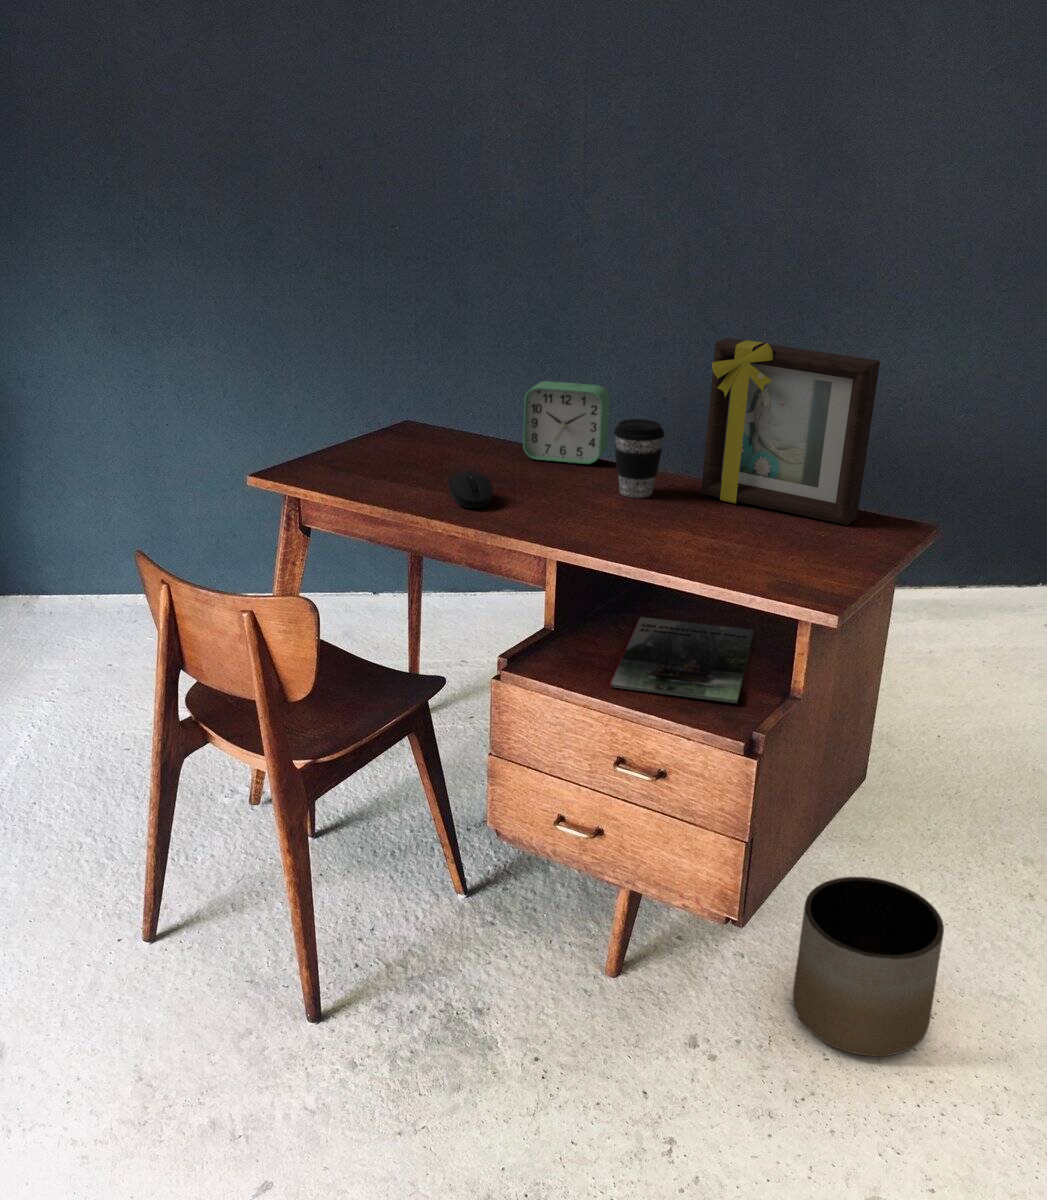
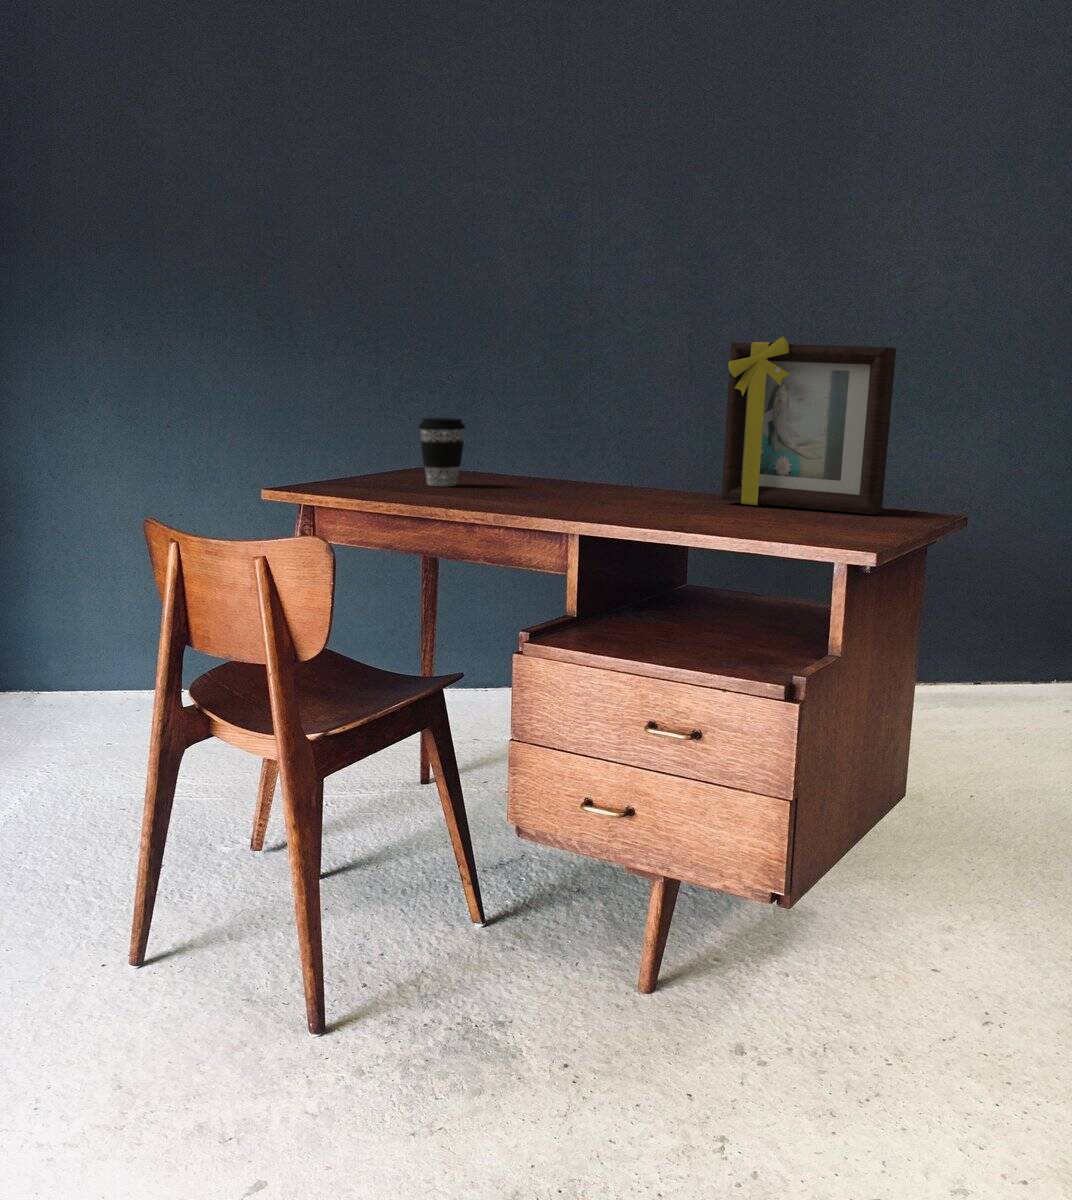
alarm clock: present [523,381,610,464] -> none [539,413,625,490]
coffee cup: present [614,419,664,498] -> present [419,418,465,486]
computer mouse: present [448,471,493,508] -> none [465,472,511,503]
magazine: present [610,617,753,703] -> none [637,612,783,661]
planter: present [793,877,944,1056] -> none [847,870,1010,1058]

